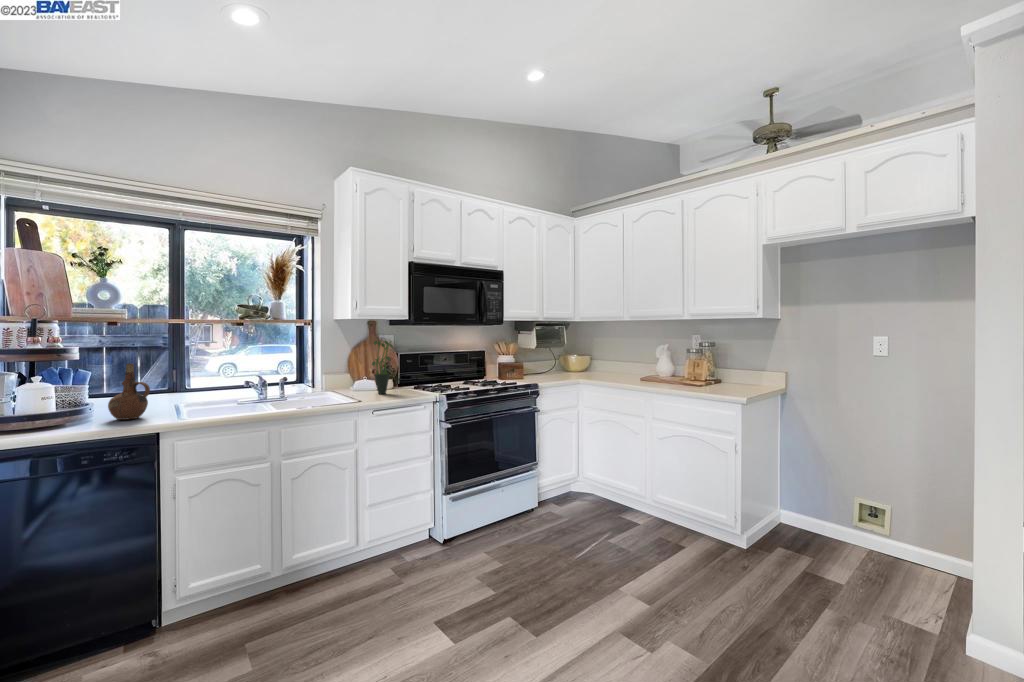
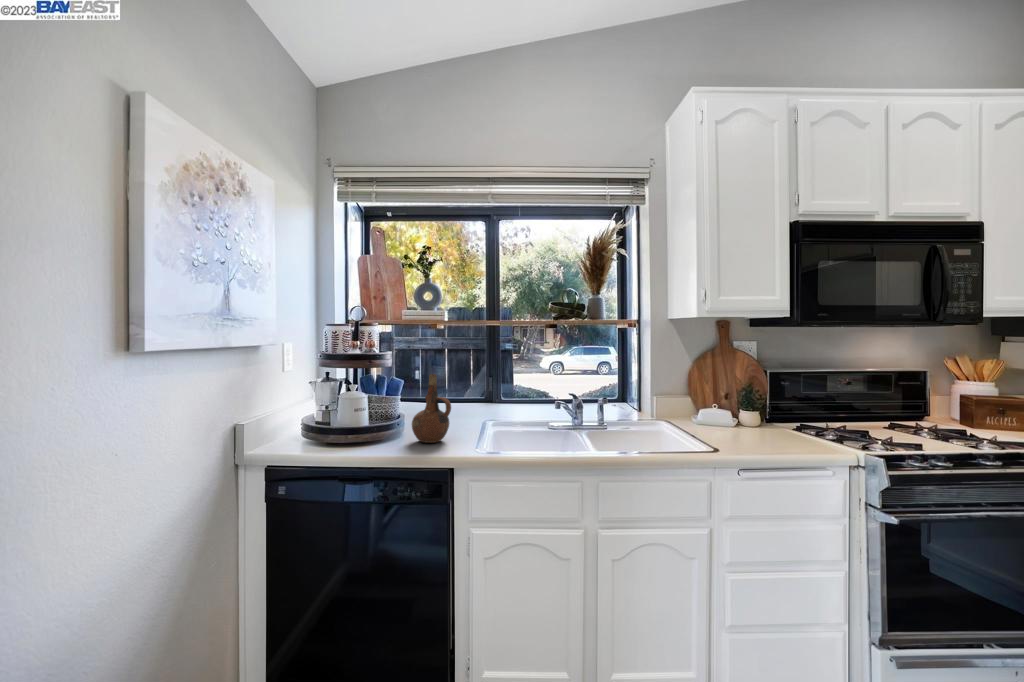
potted plant: present [372,341,393,394] -> none [731,345,771,437]

